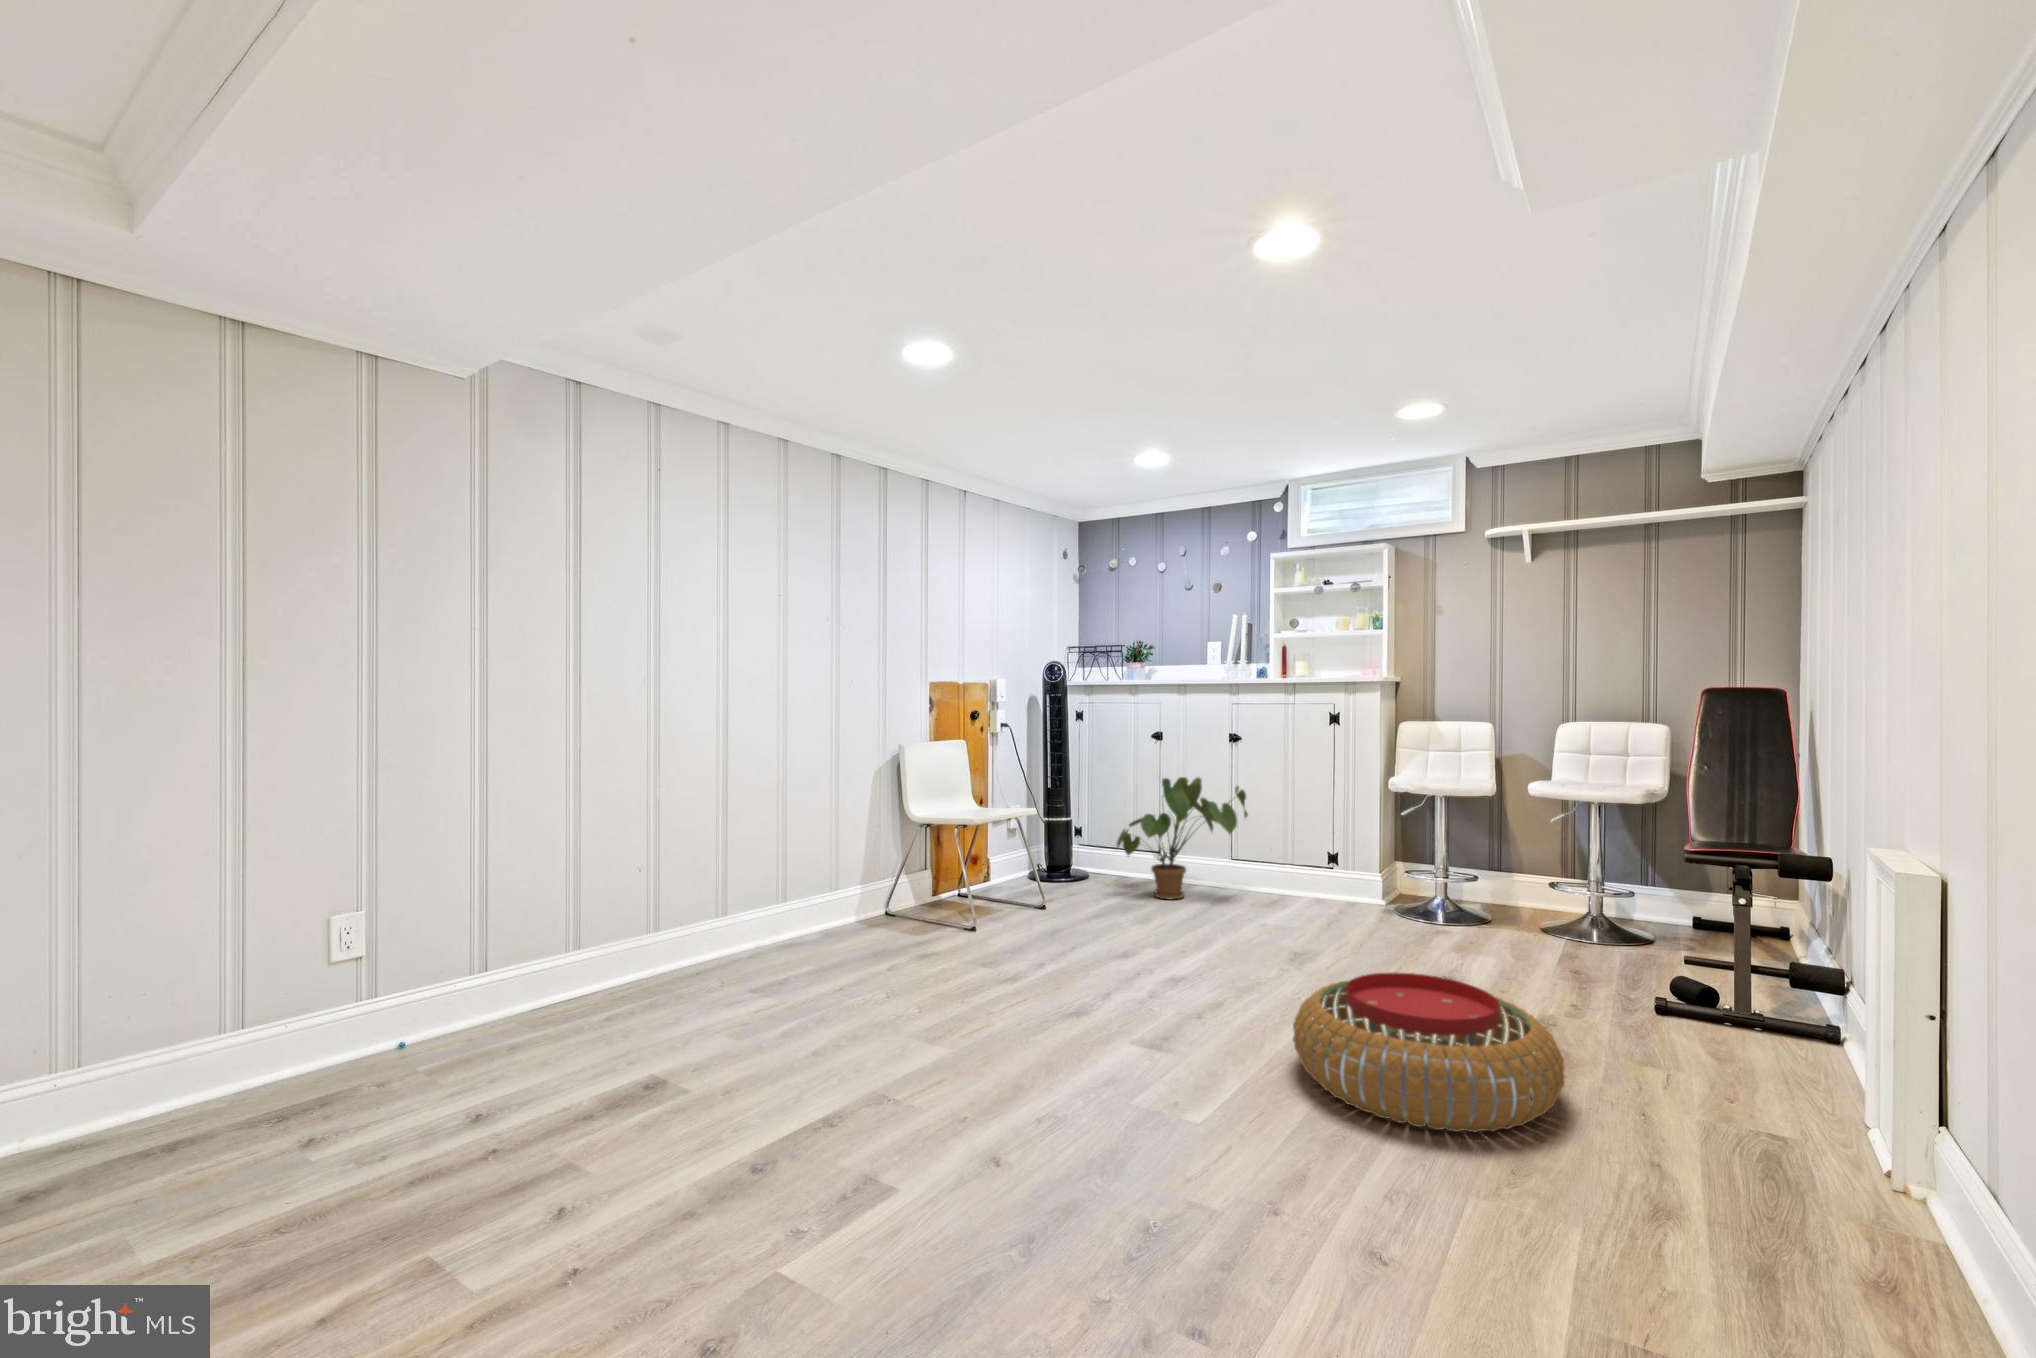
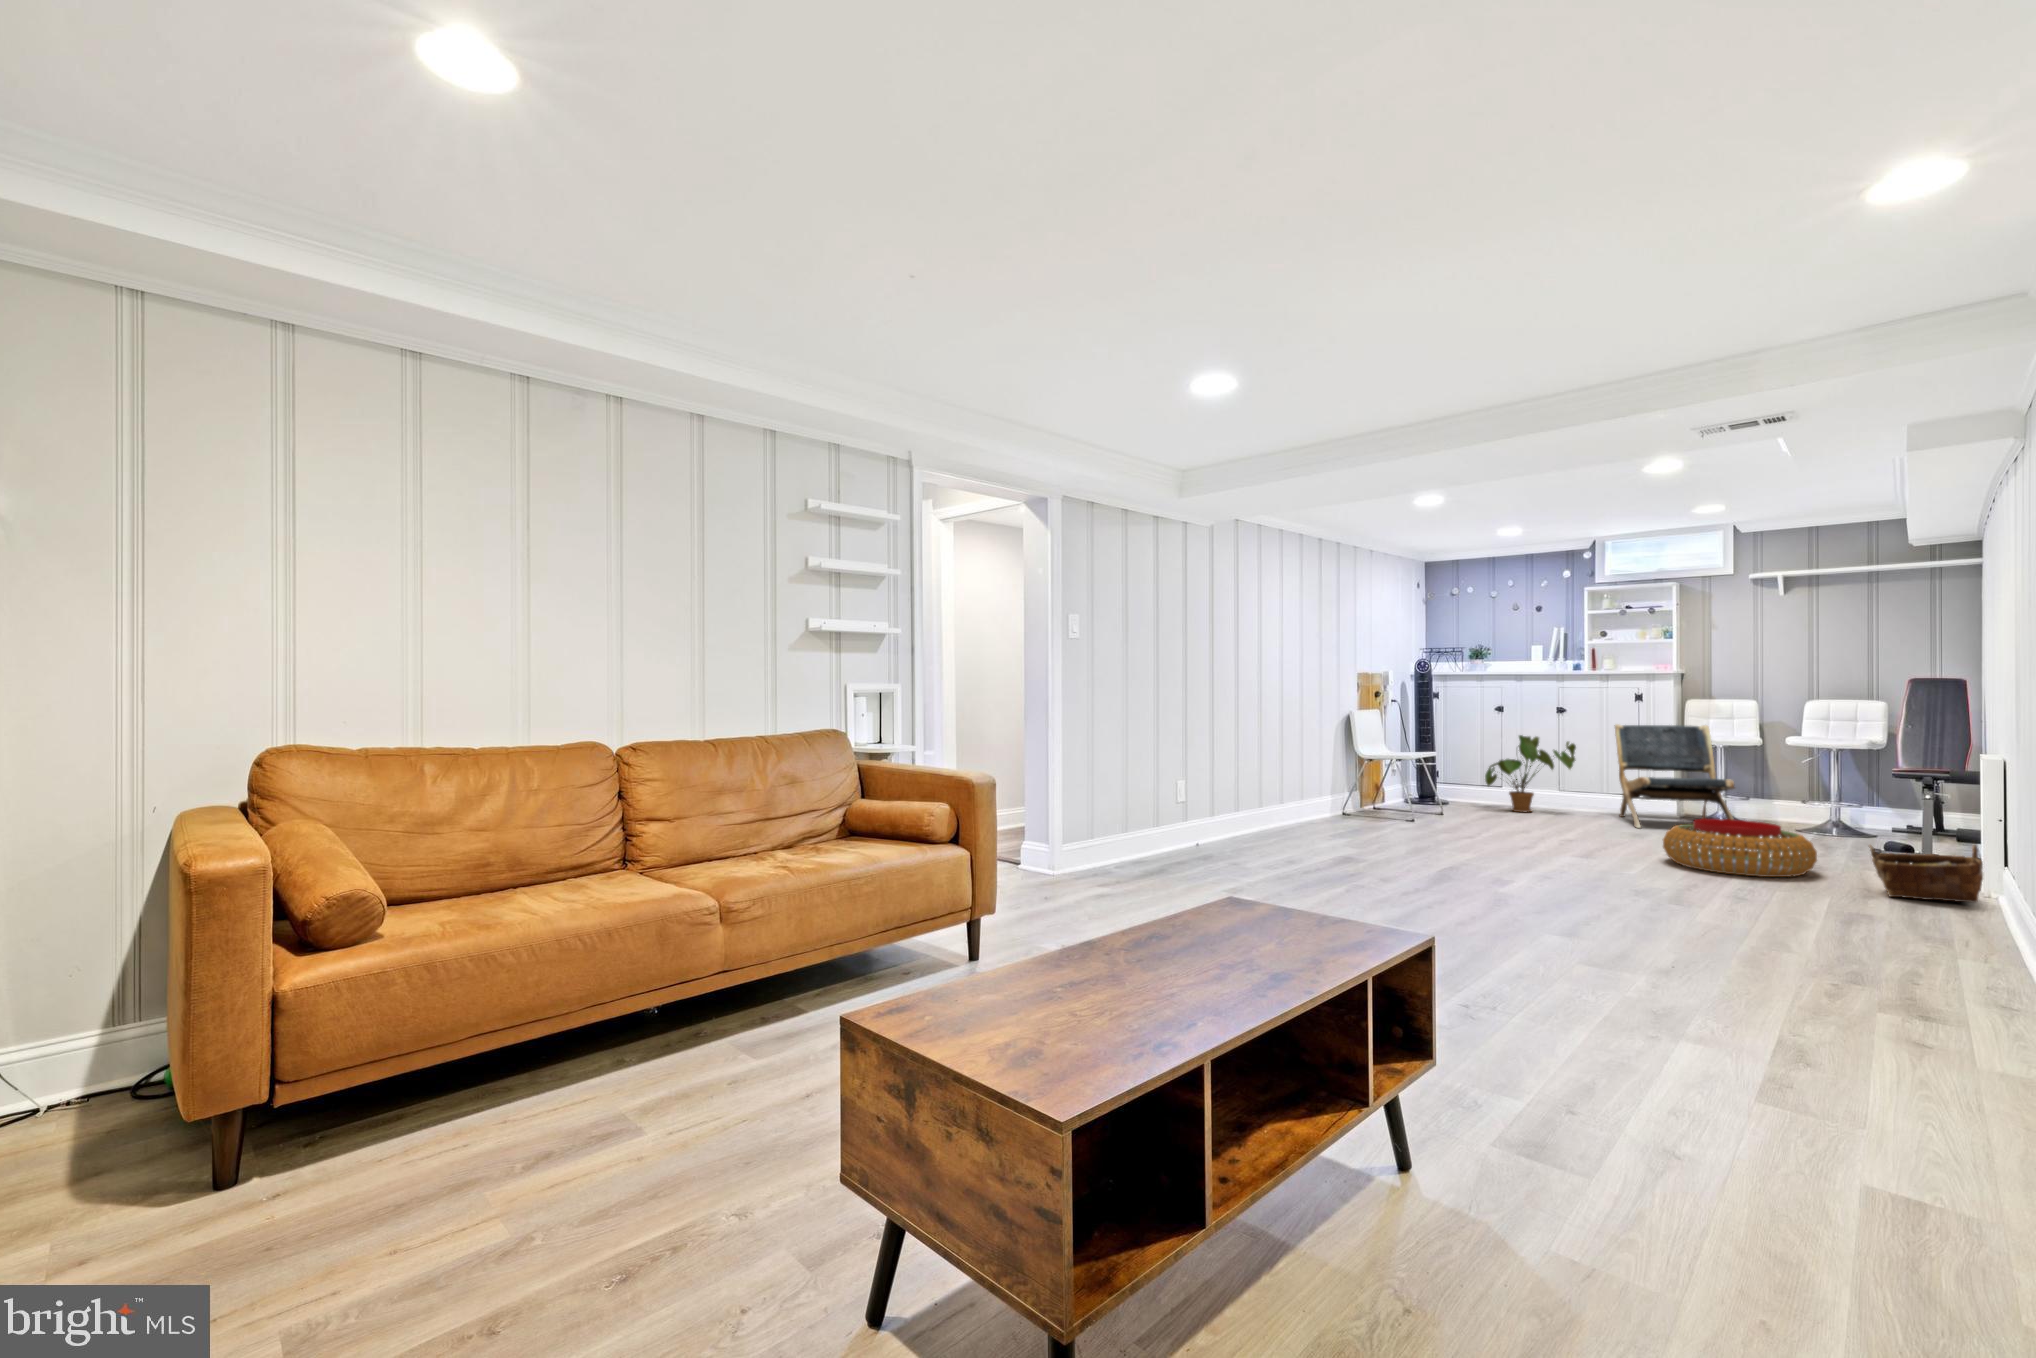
lounge chair: none [1297,760,1462,948] -> present [1615,724,1735,828]
woven basket: none [1665,1084,1917,1273] -> present [1869,845,1983,902]

